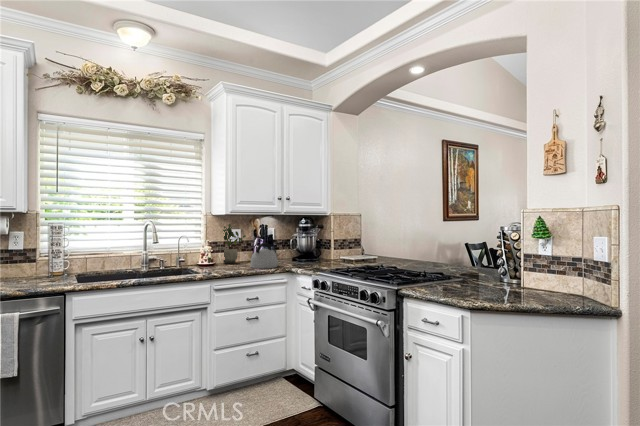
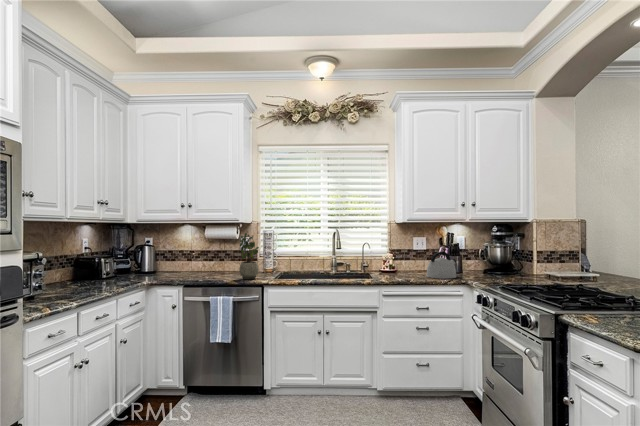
potted plant: present [223,224,246,263] -> present [239,233,259,279]

